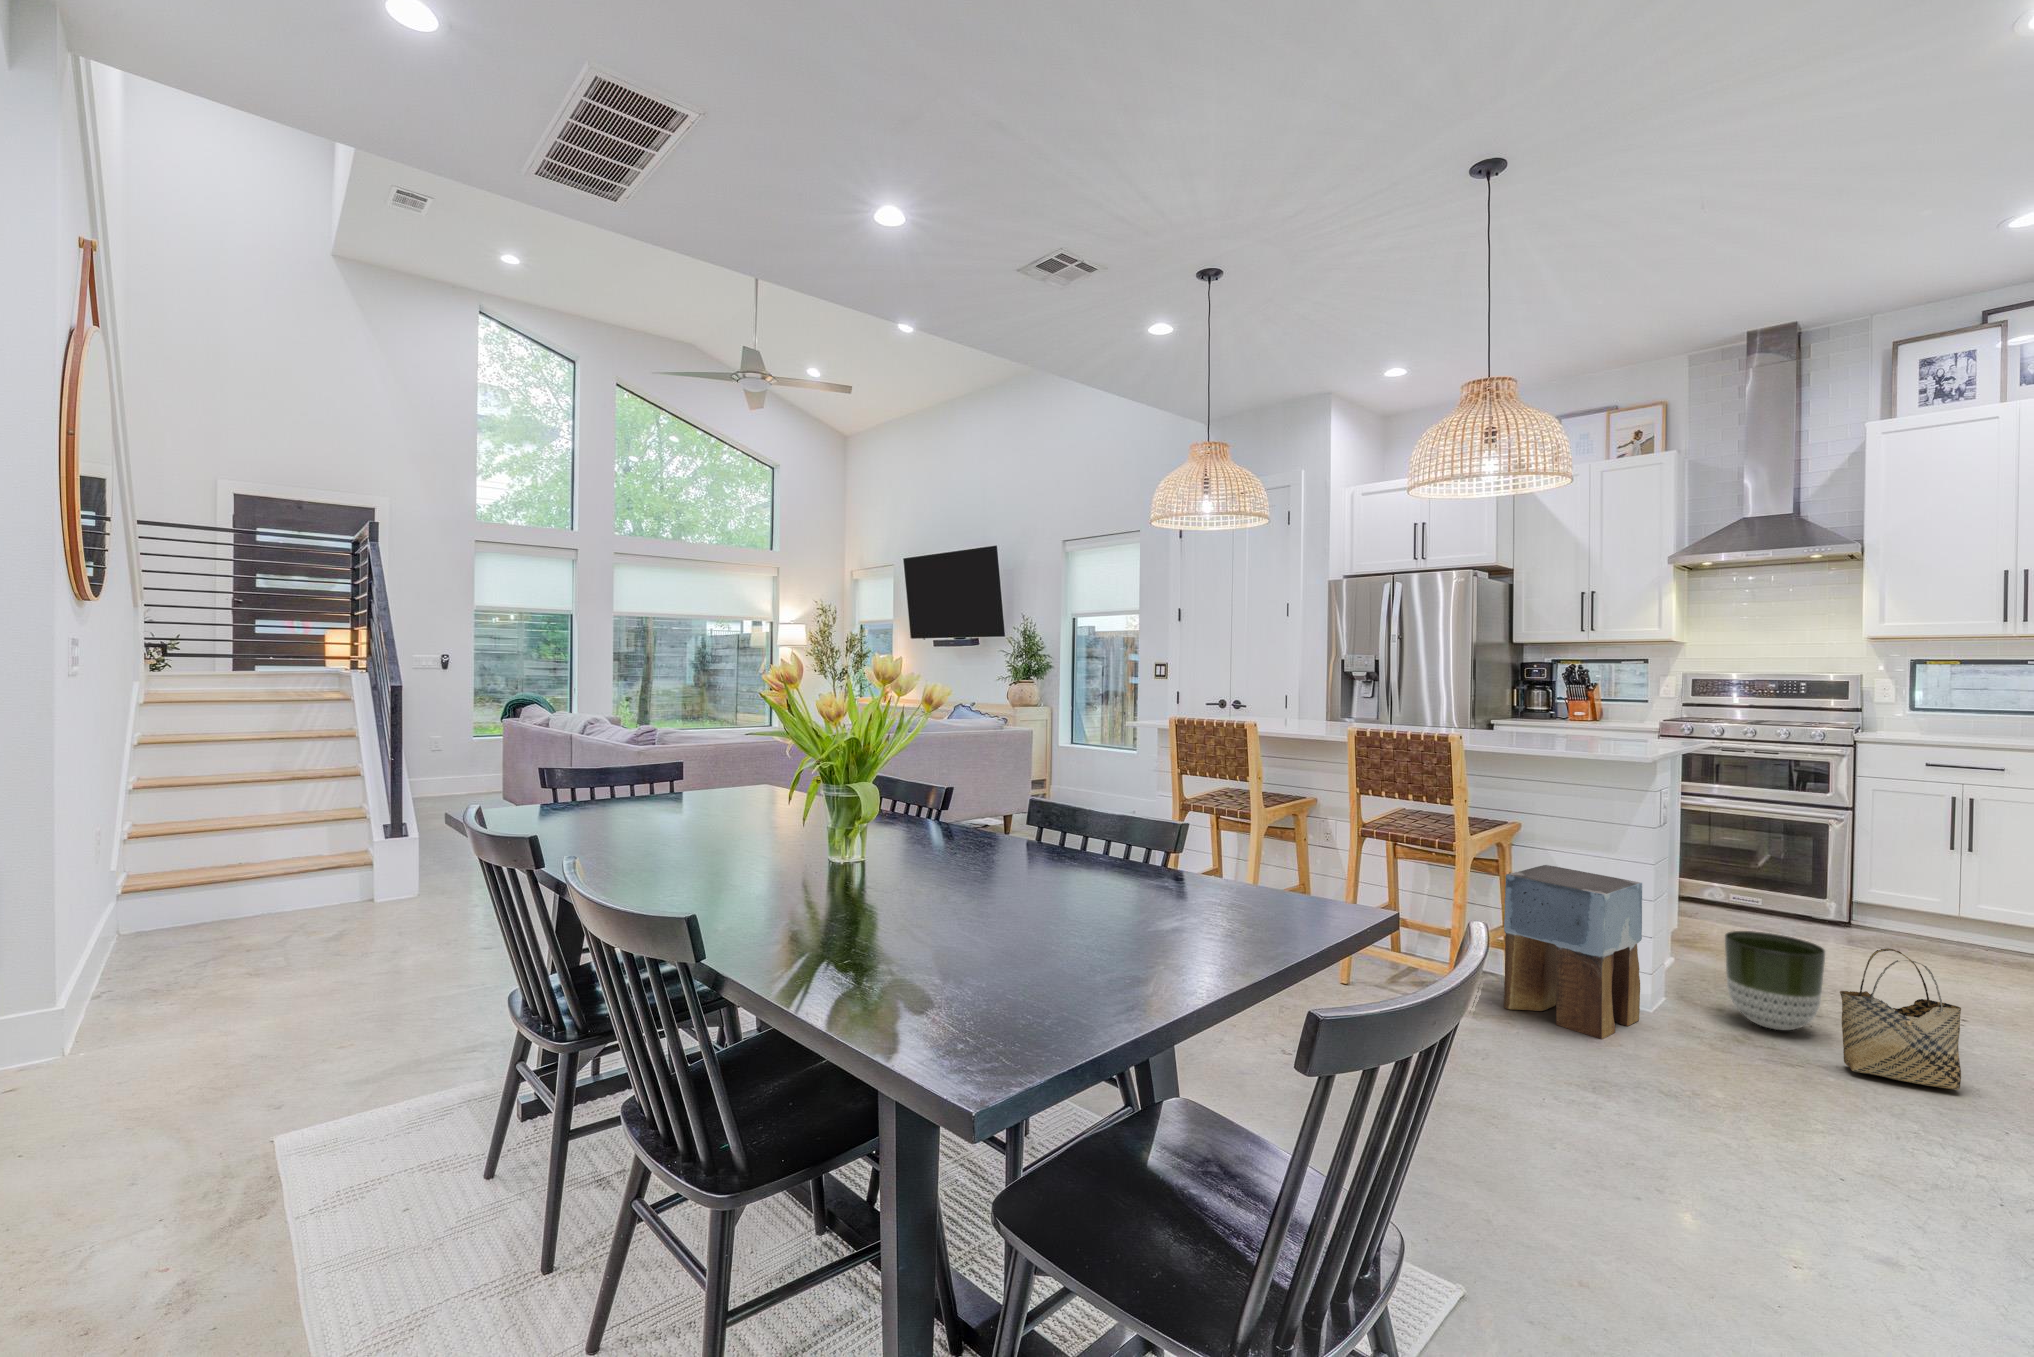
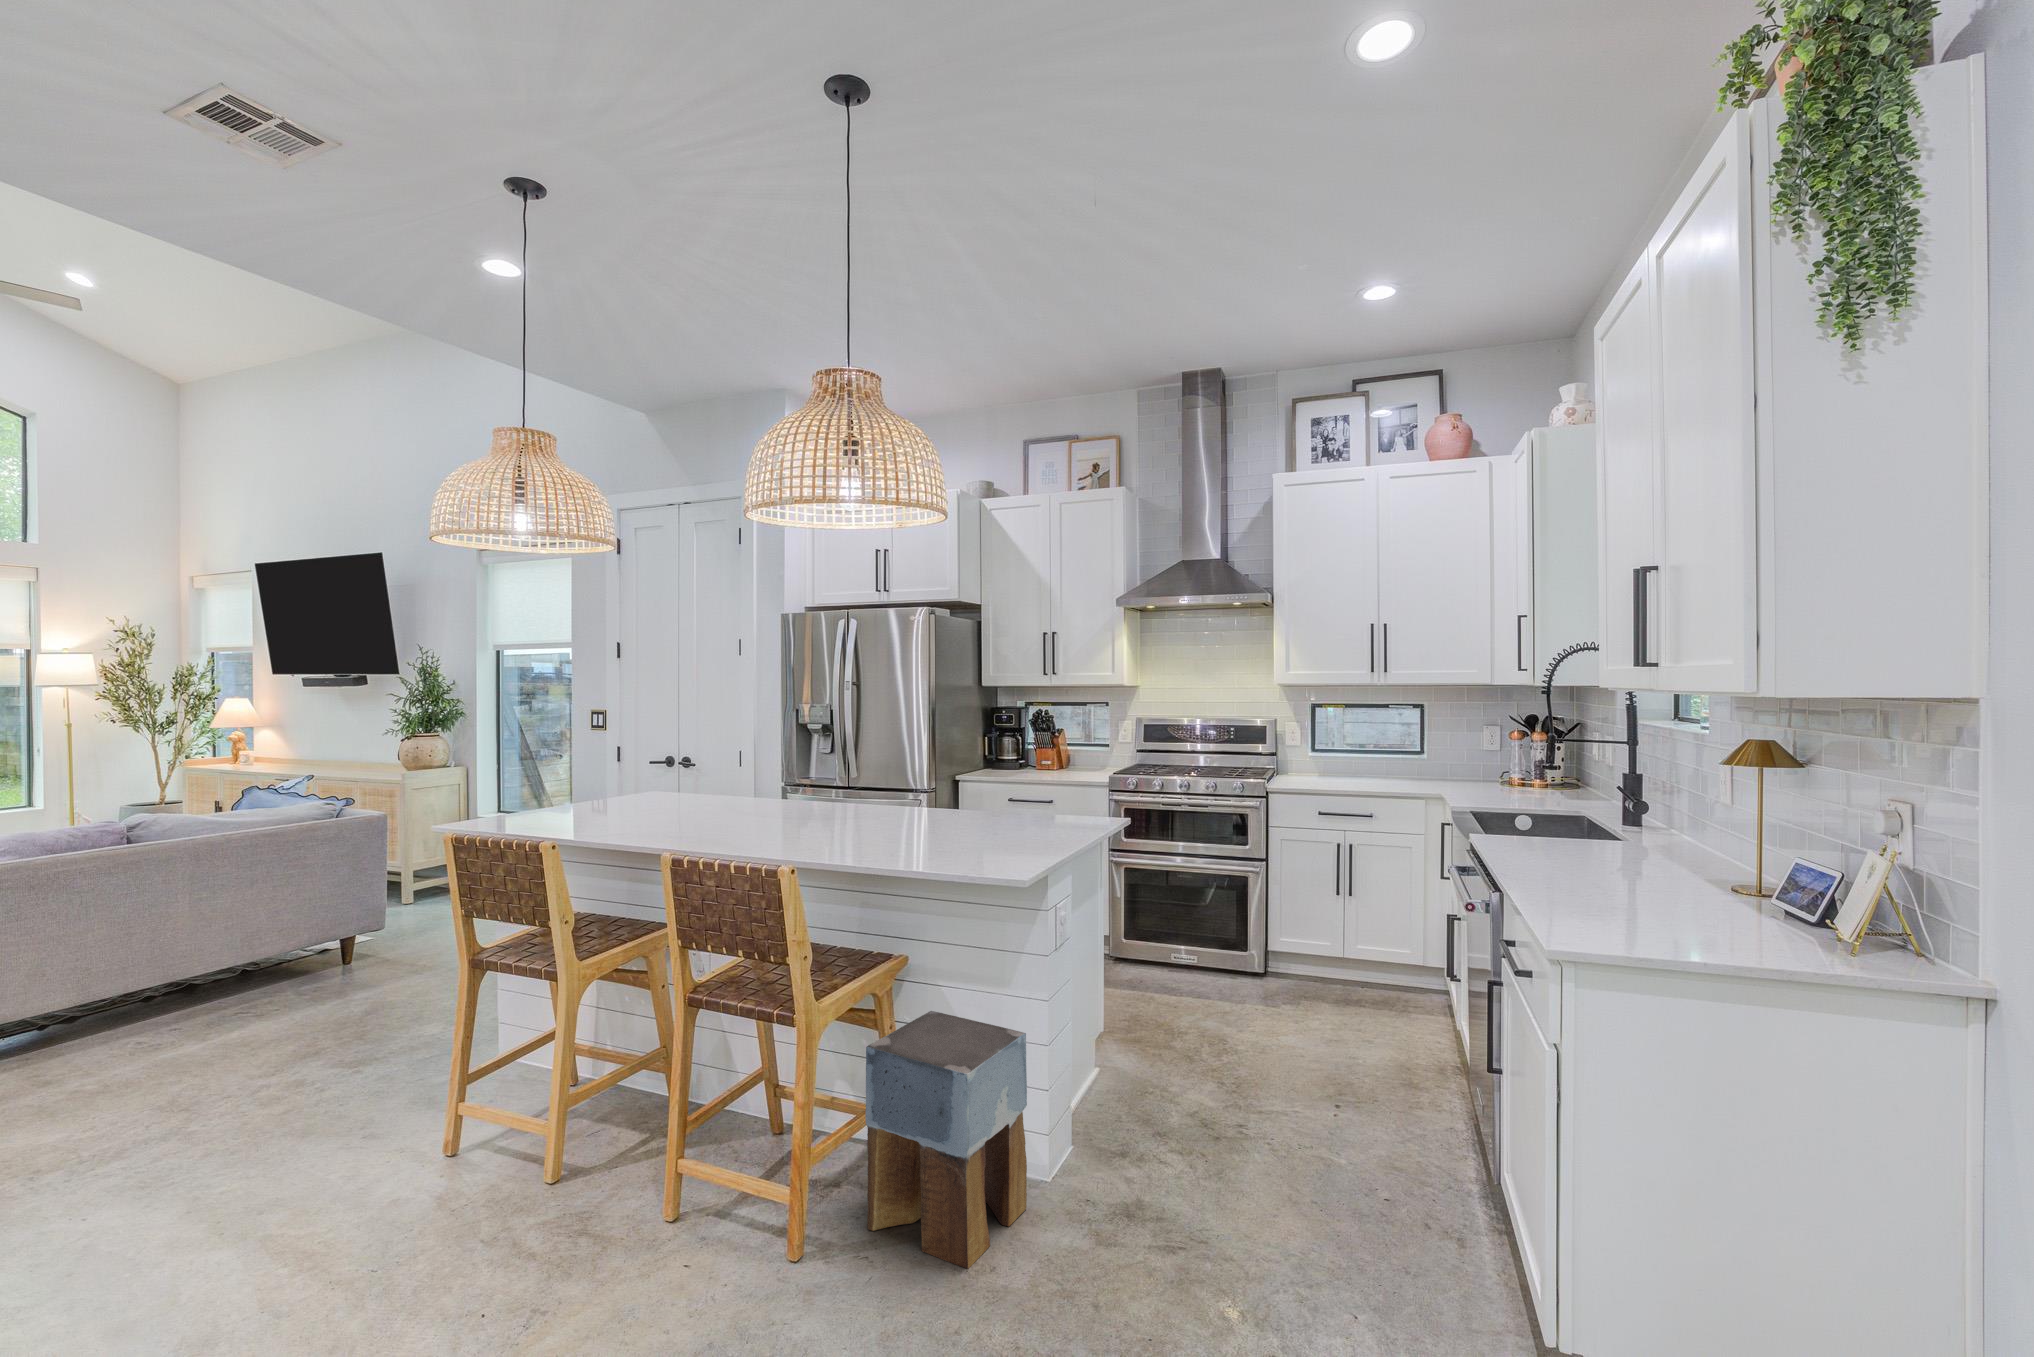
planter: present [1725,931,1825,1031] -> none [1120,1059,1212,1186]
woven basket: present [1840,949,1961,1090] -> none [1215,1089,1324,1260]

